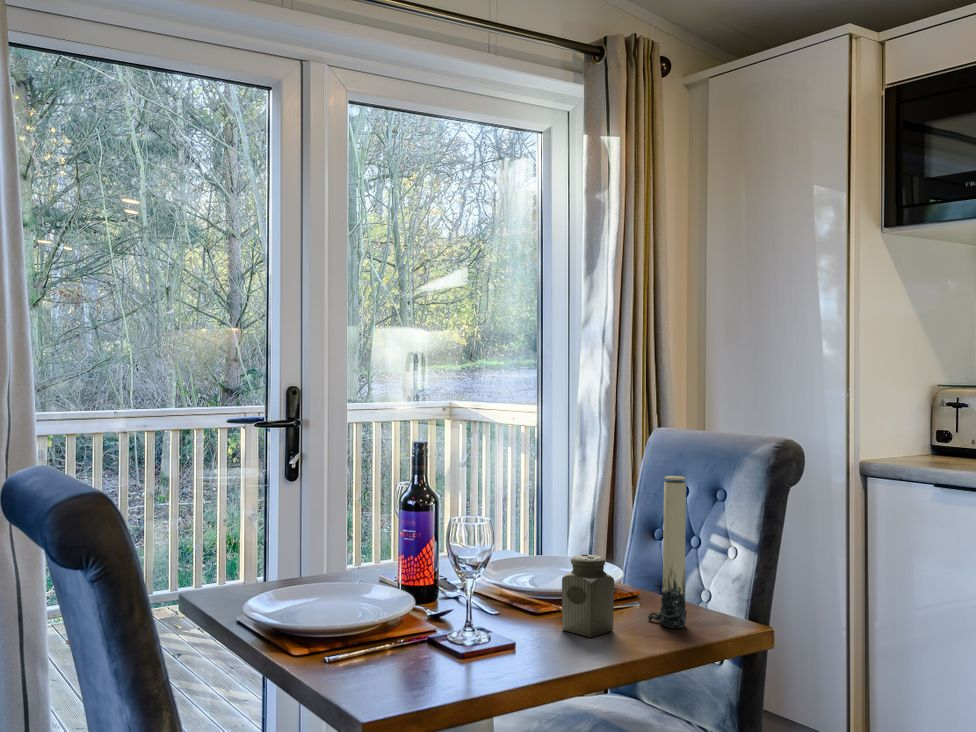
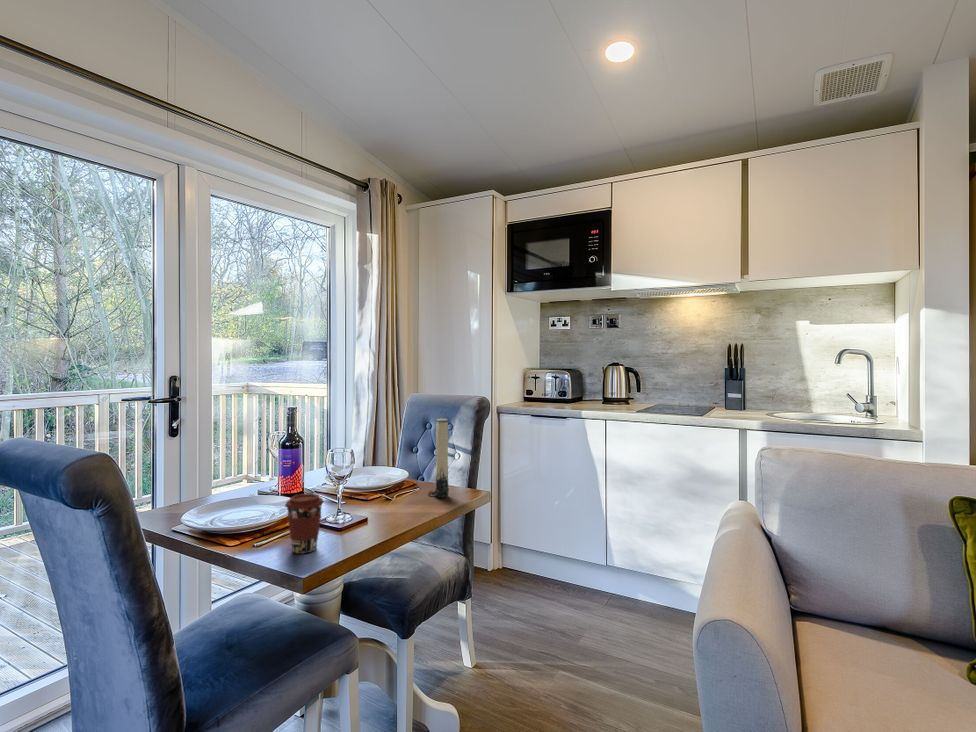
salt shaker: present [562,554,614,637] -> none [386,464,414,509]
coffee cup: none [366,586,427,686] -> present [285,494,324,554]

